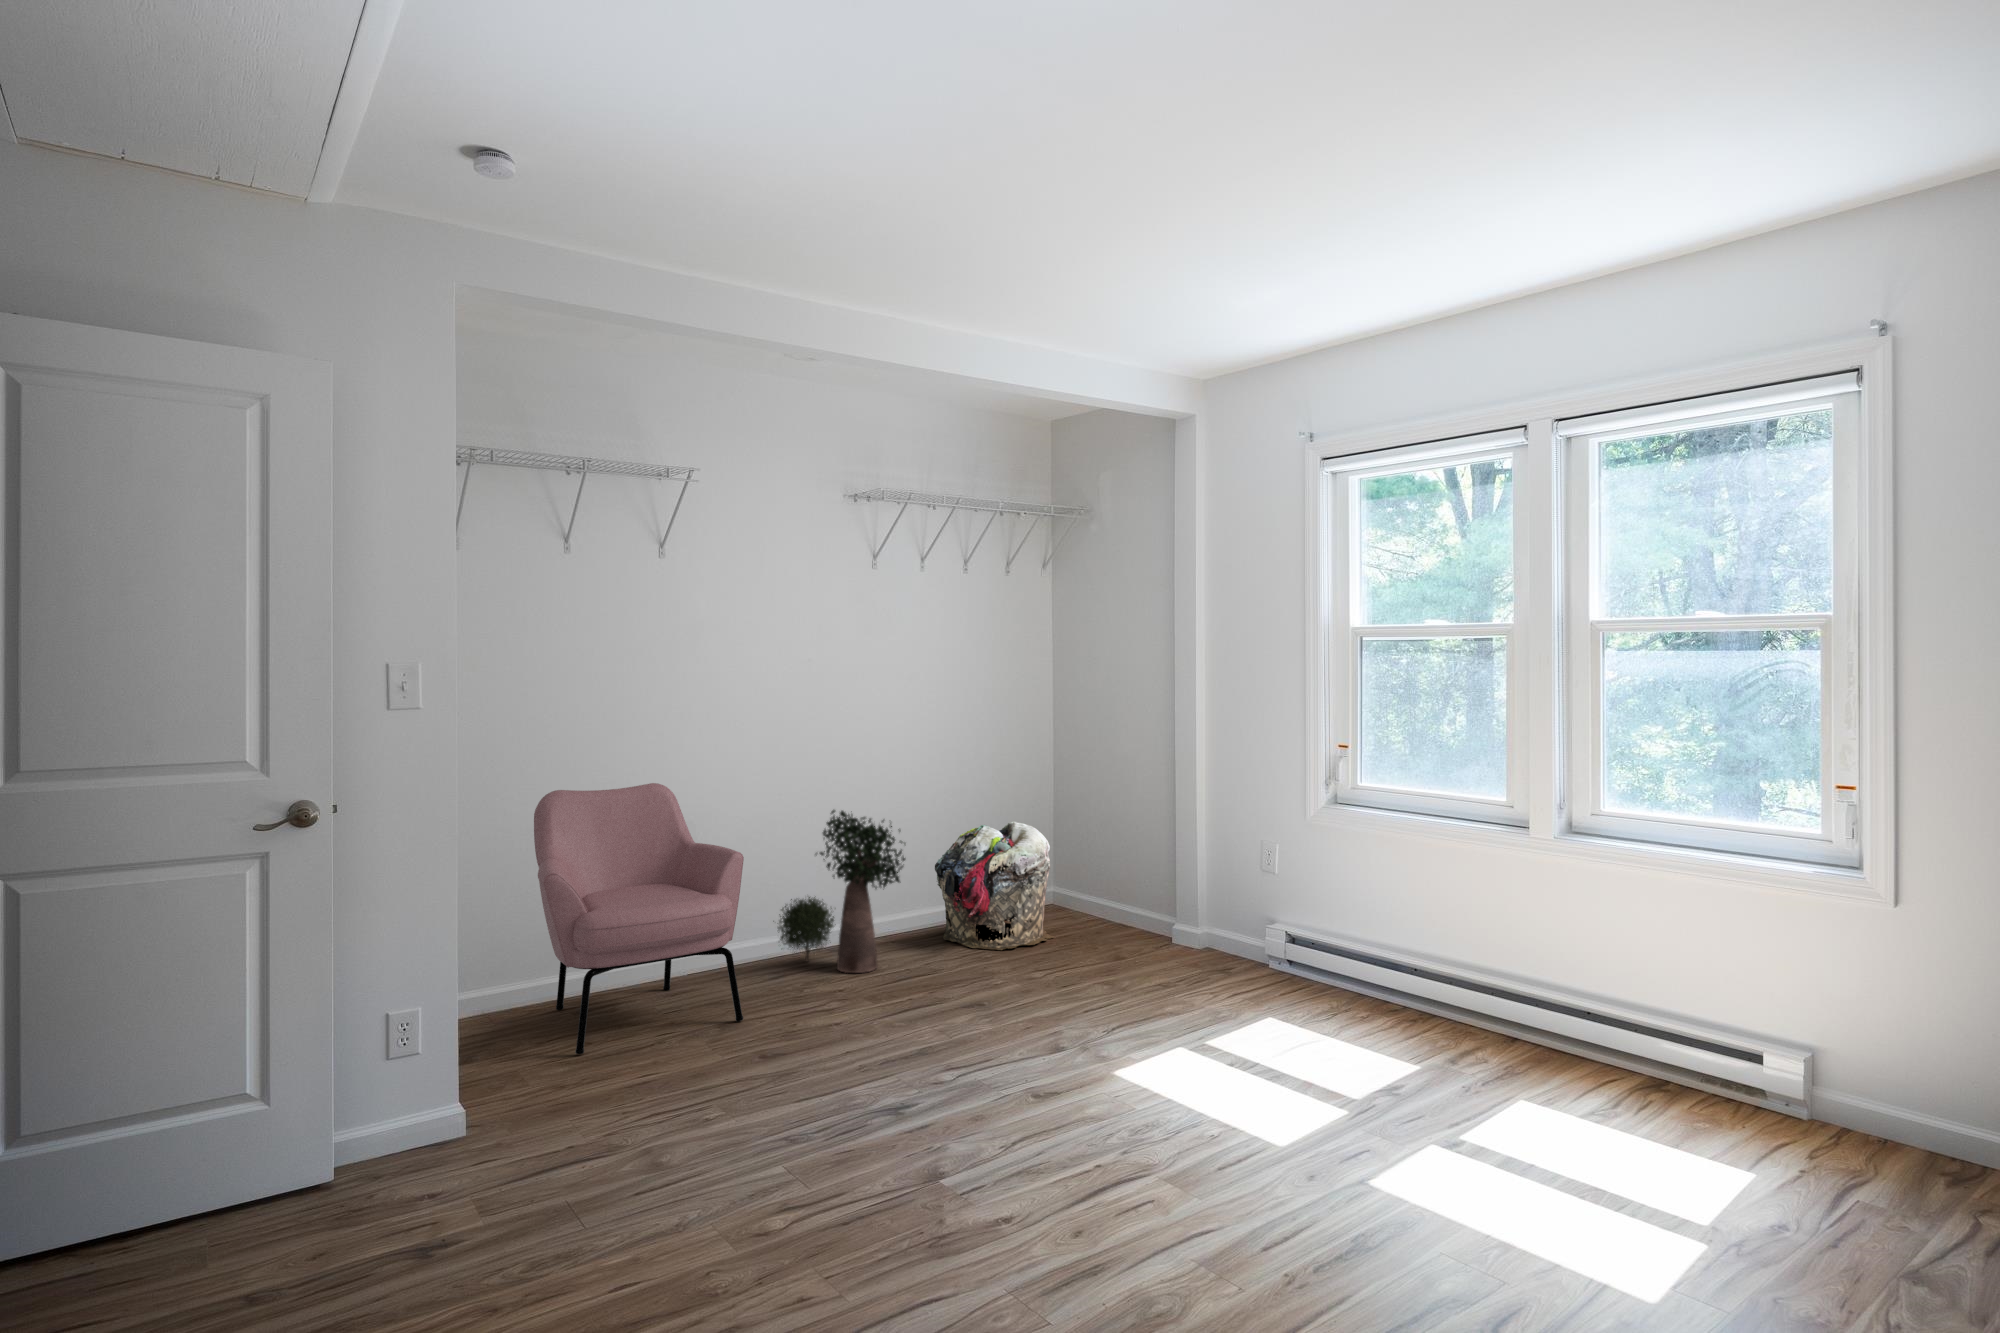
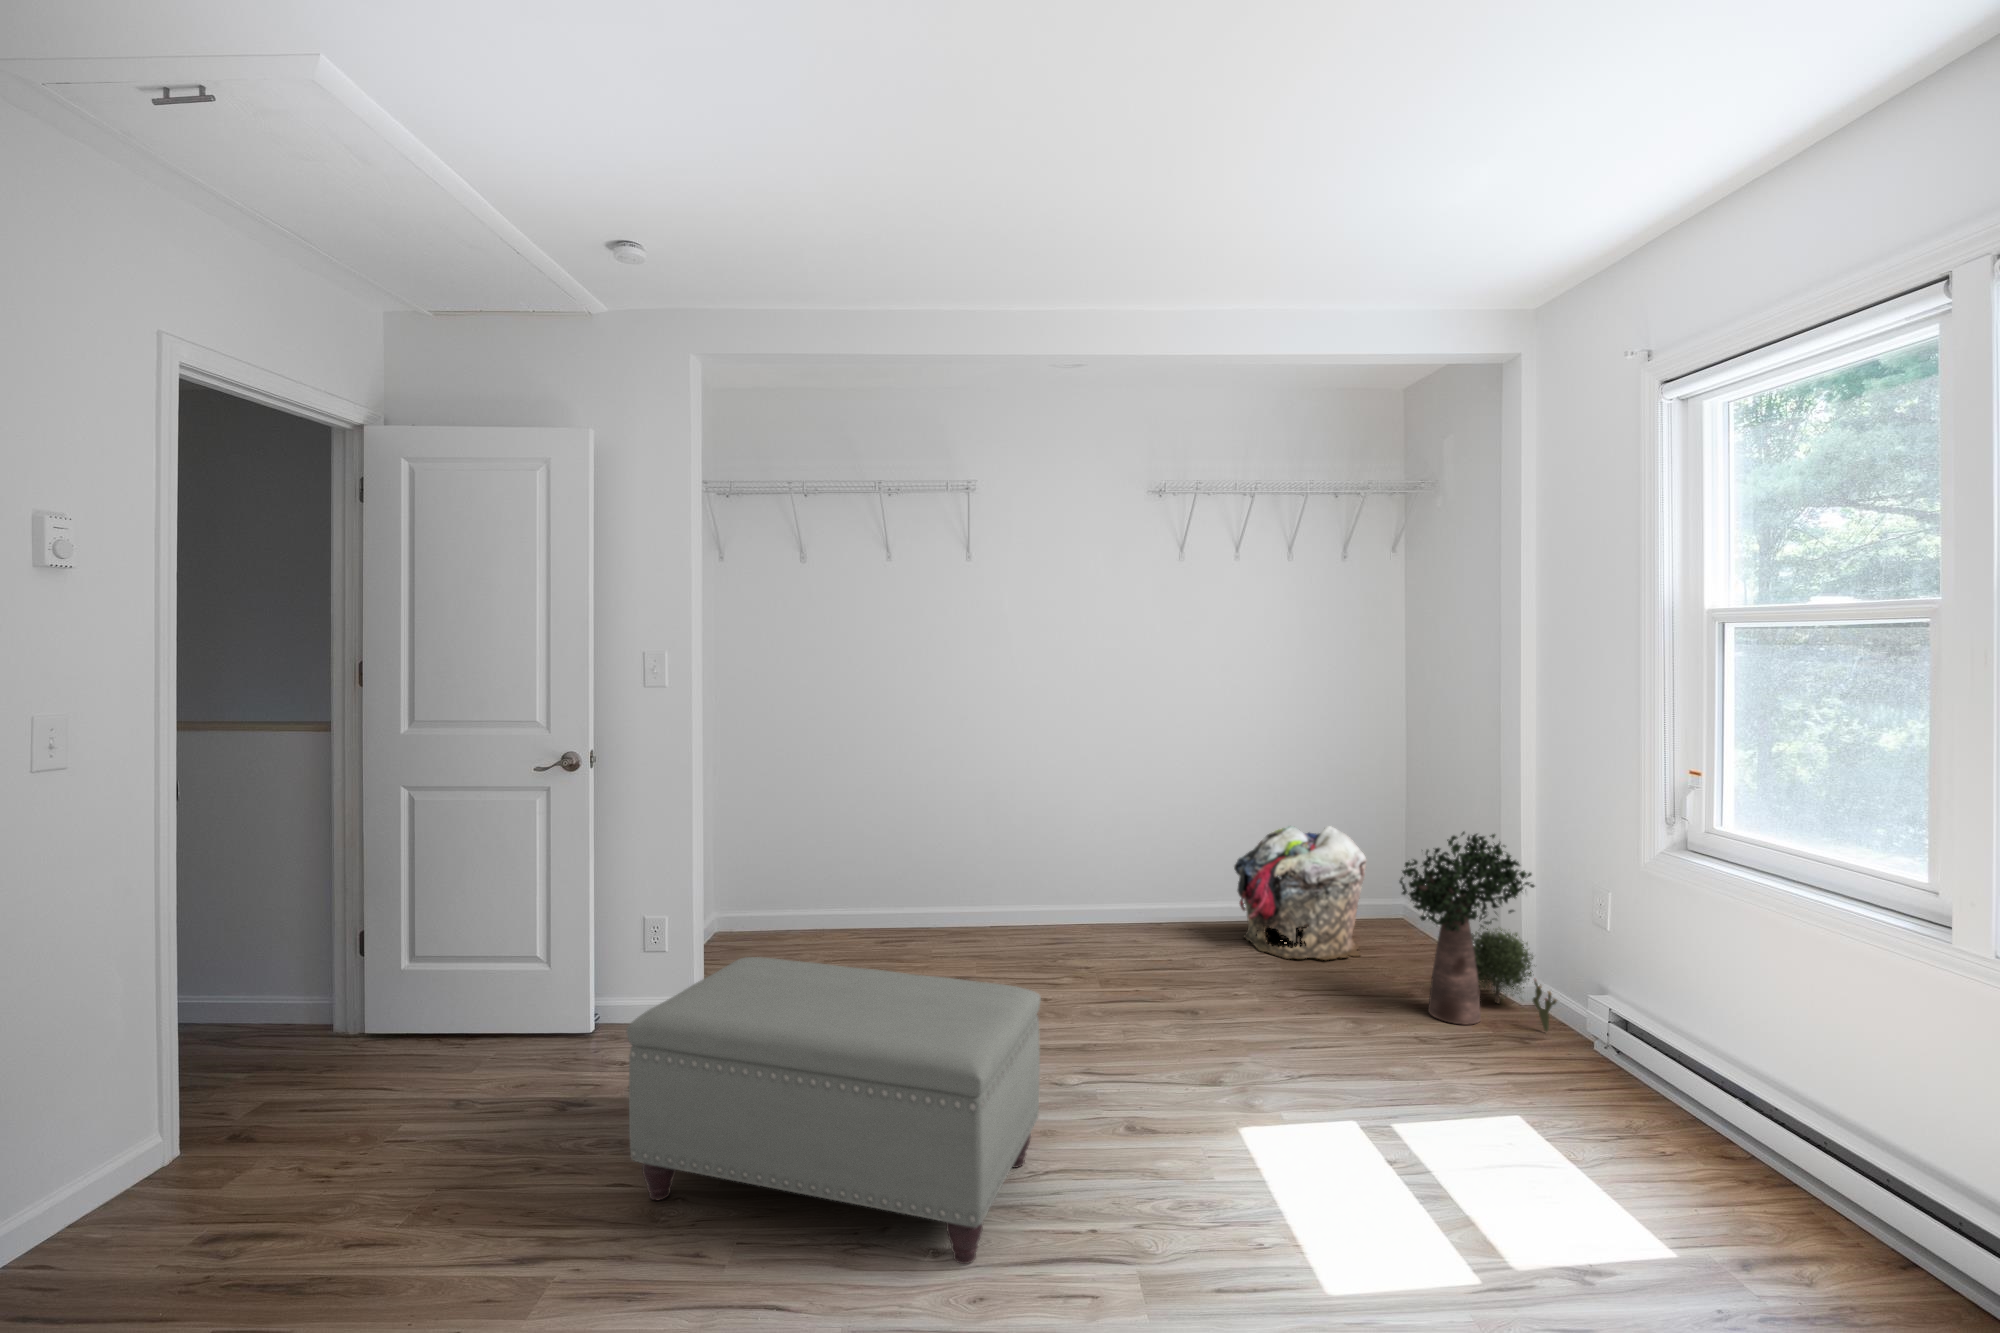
armchair: present [534,783,744,1054] -> none [822,757,995,977]
potted plant: present [778,810,905,973] -> present [1399,832,1556,1032]
ottoman: none [657,977,1059,1277] -> present [627,957,1041,1264]

